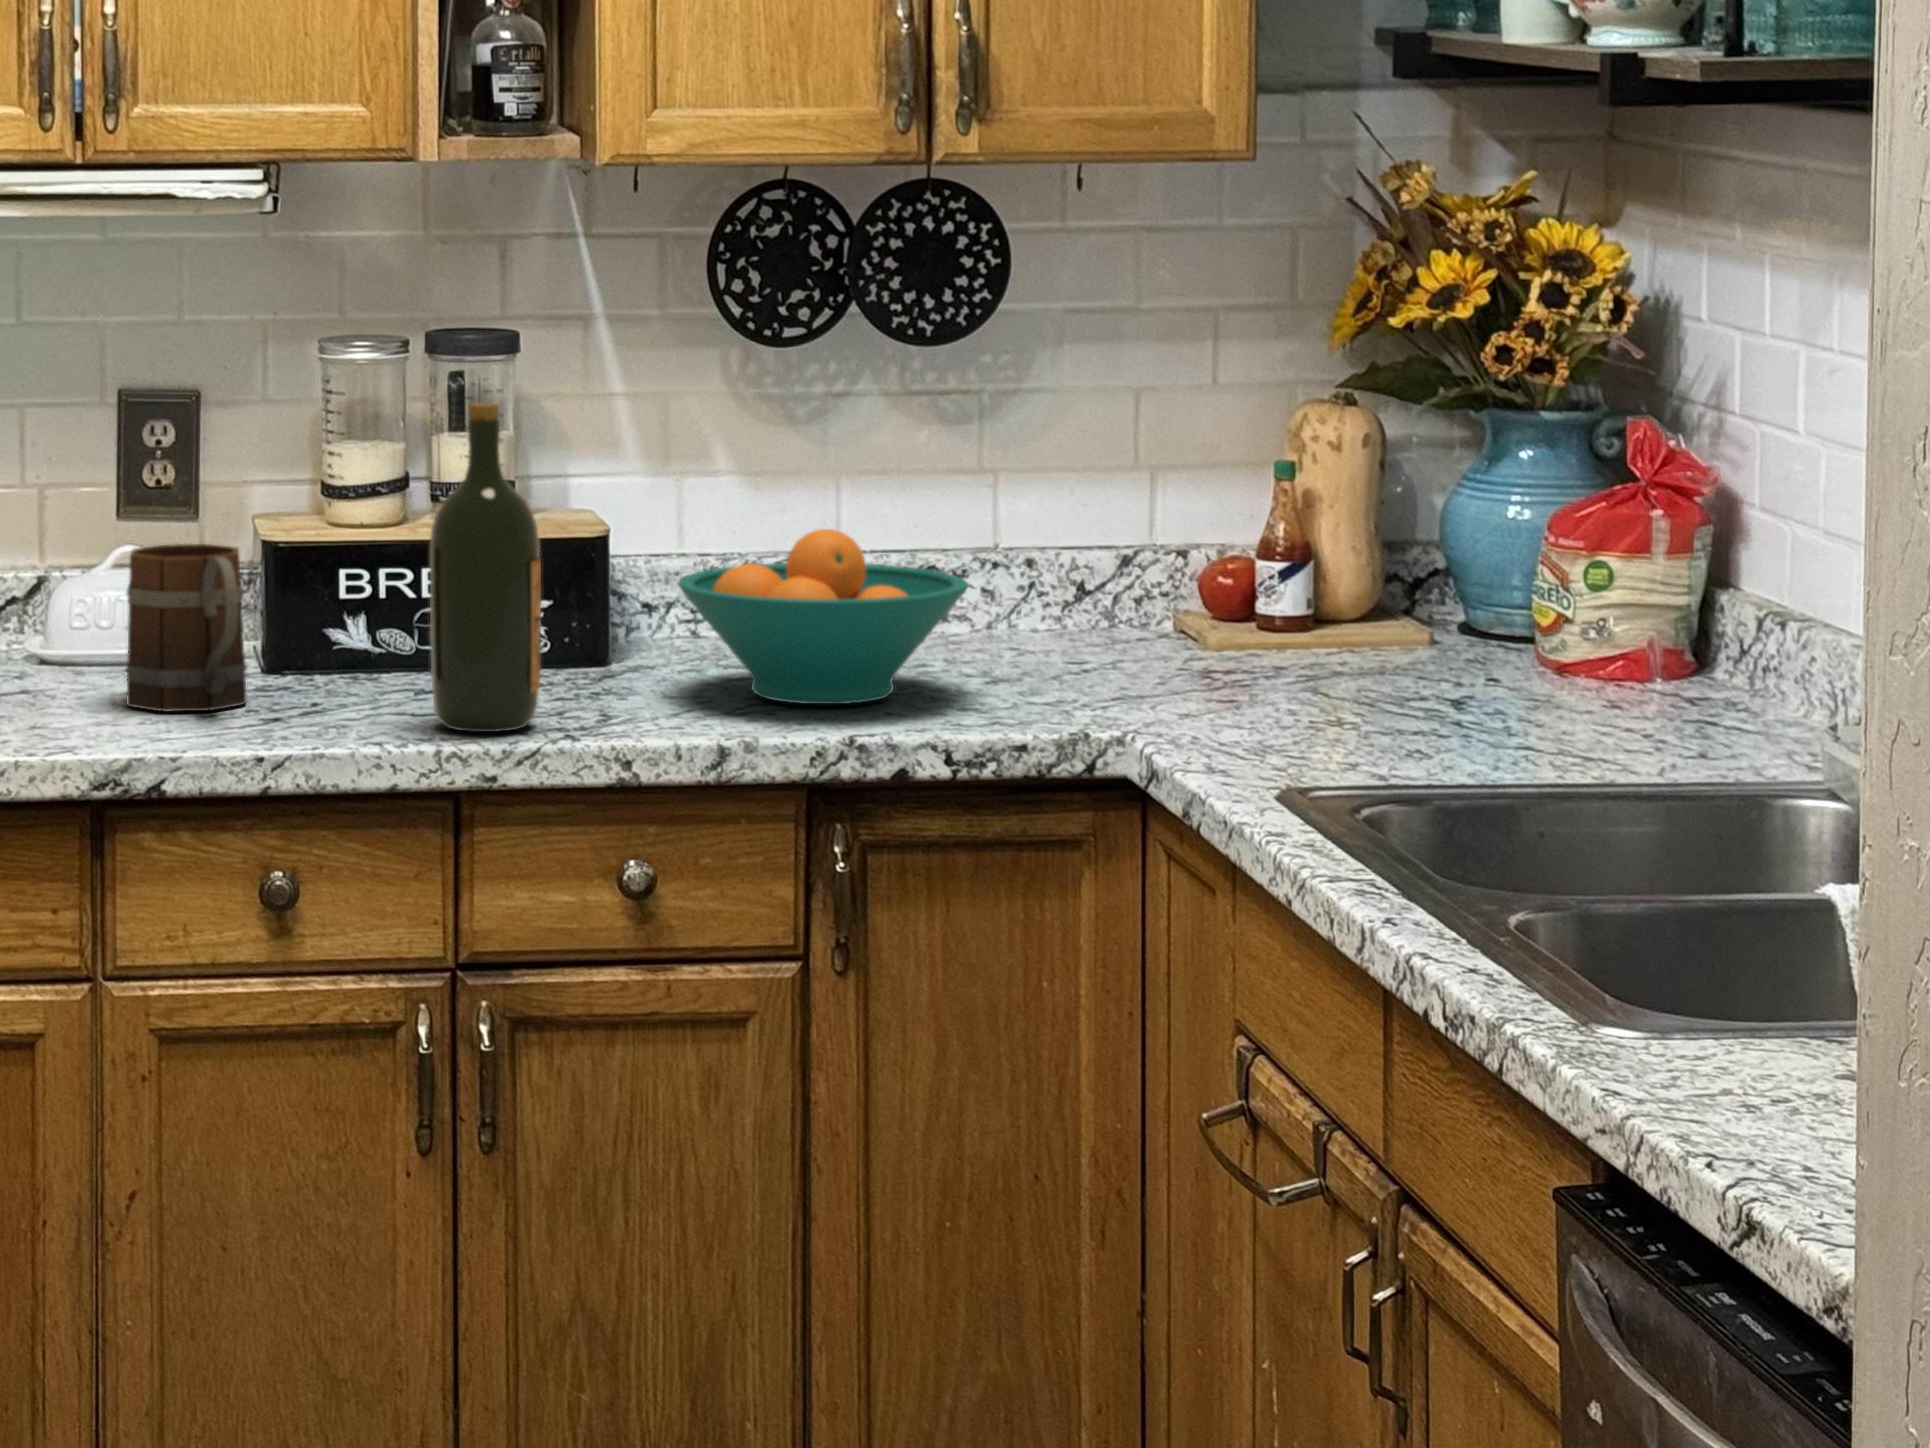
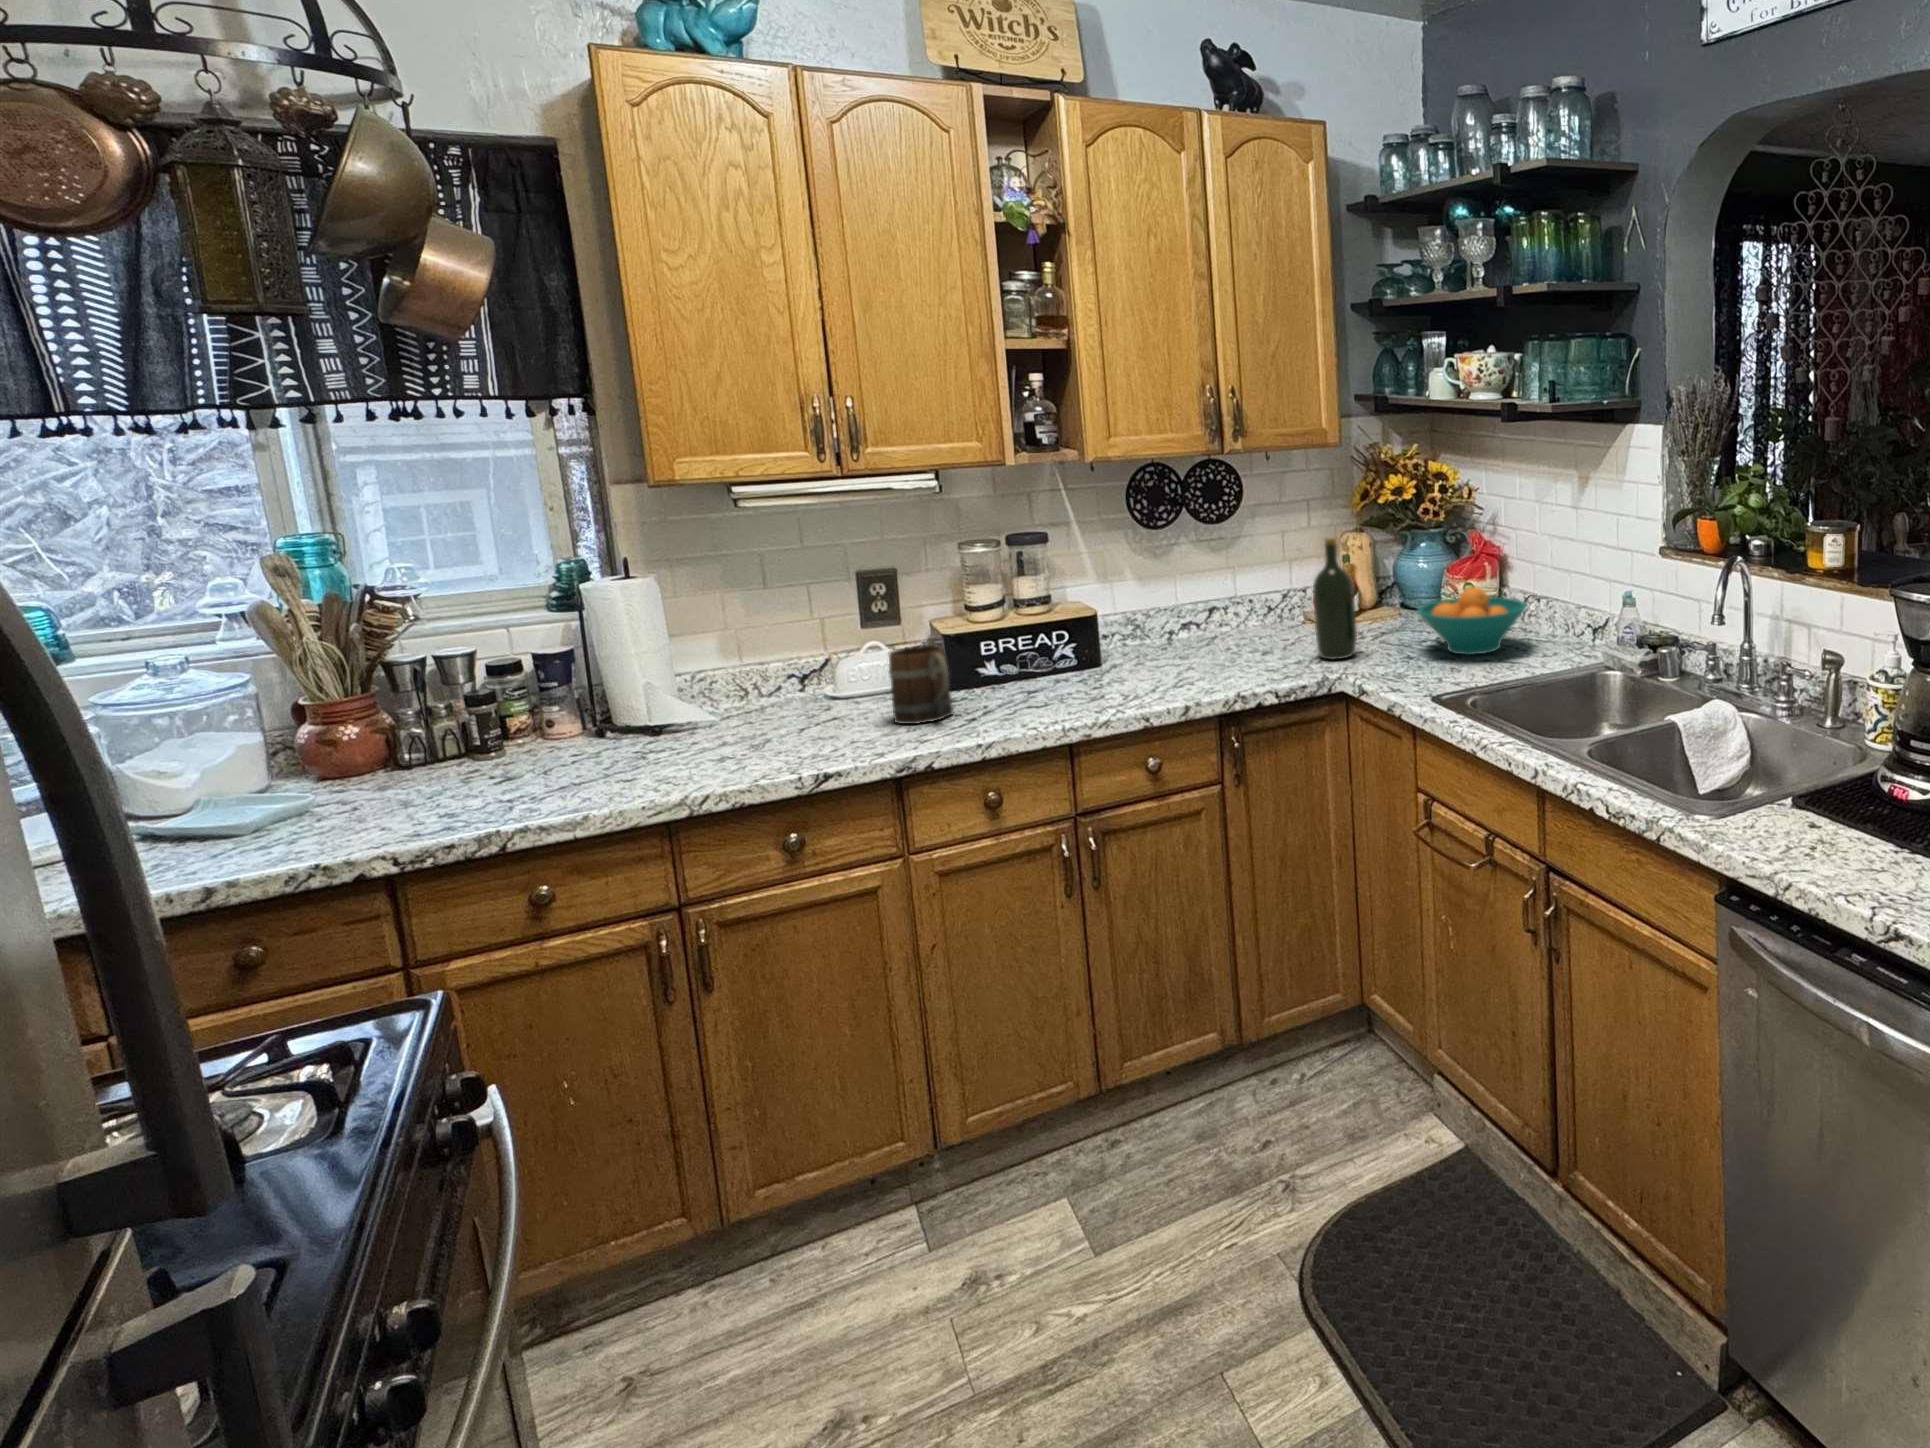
wine bottle: present [430,403,541,732] -> present [1313,538,1357,659]
fruit bowl: present [678,529,968,704] -> present [1418,587,1527,655]

